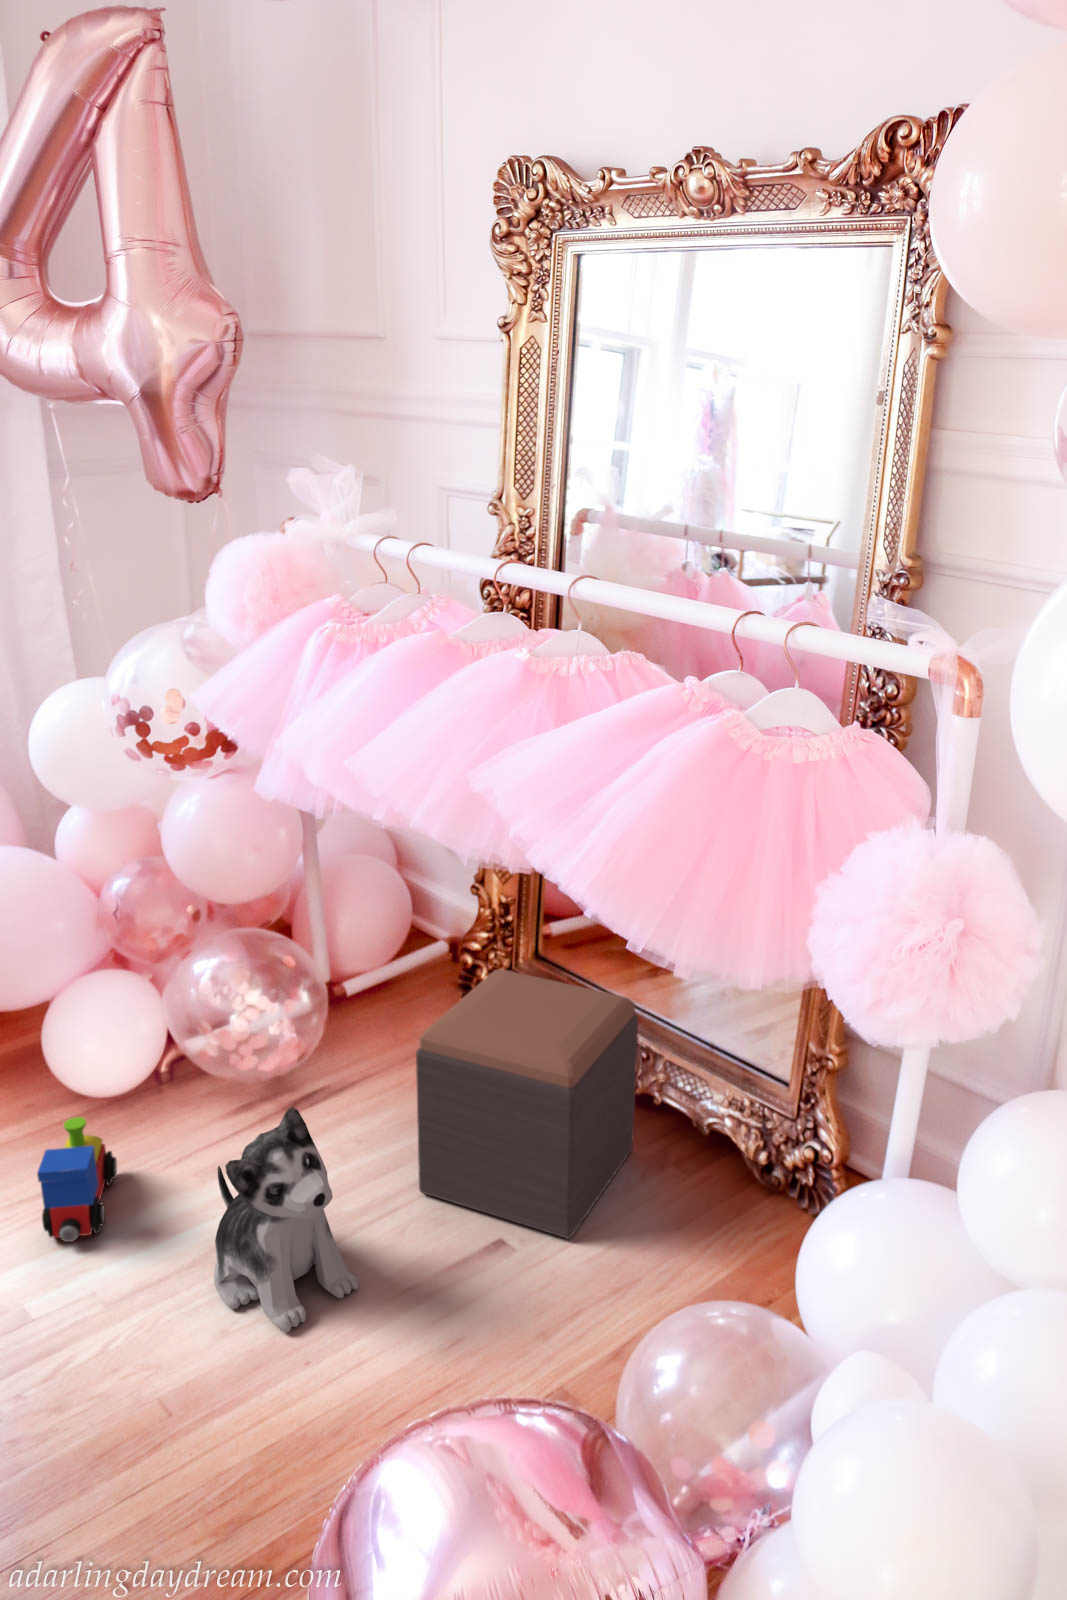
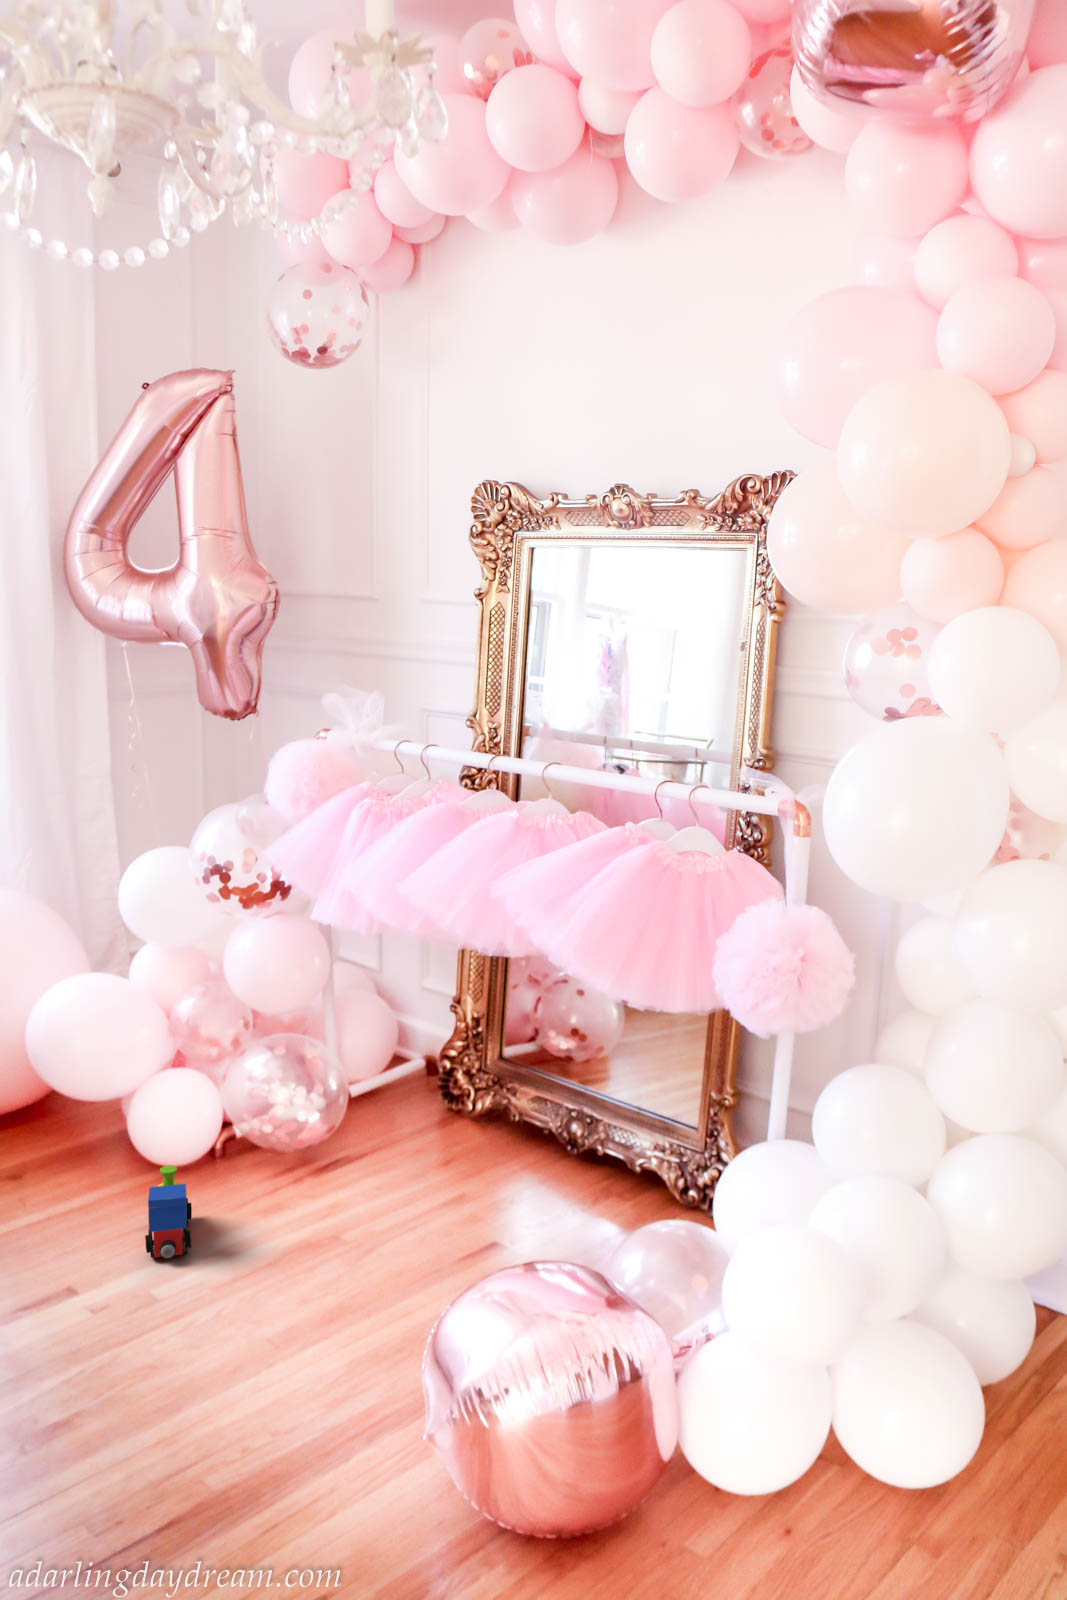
footstool: present [416,969,638,1239] -> none [428,1052,589,1244]
plush toy: present [214,1107,358,1332] -> none [282,1134,395,1305]

